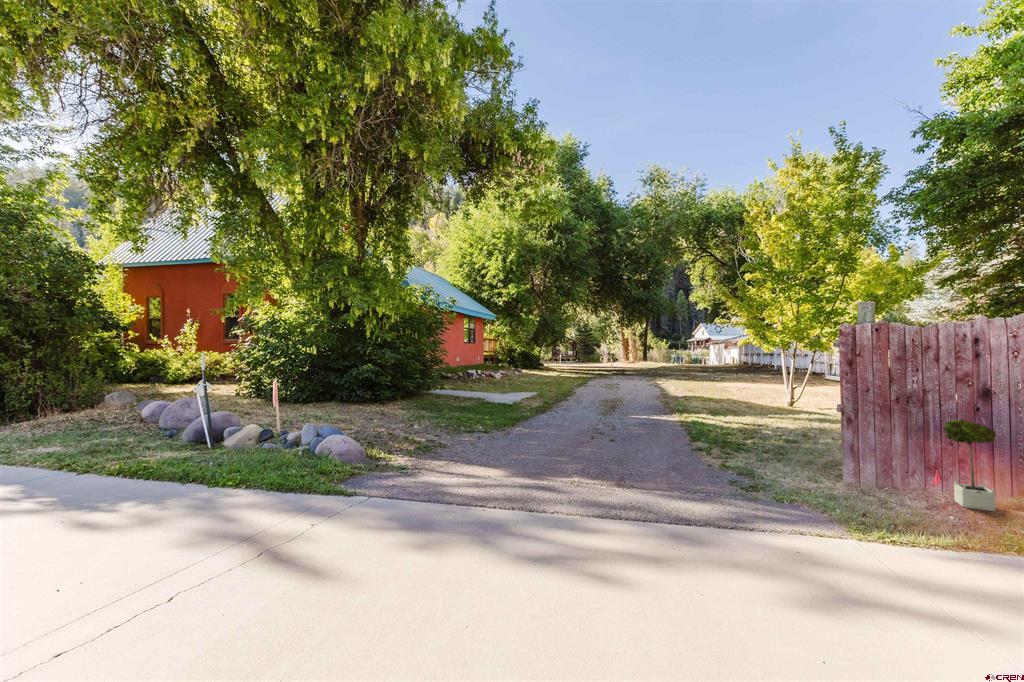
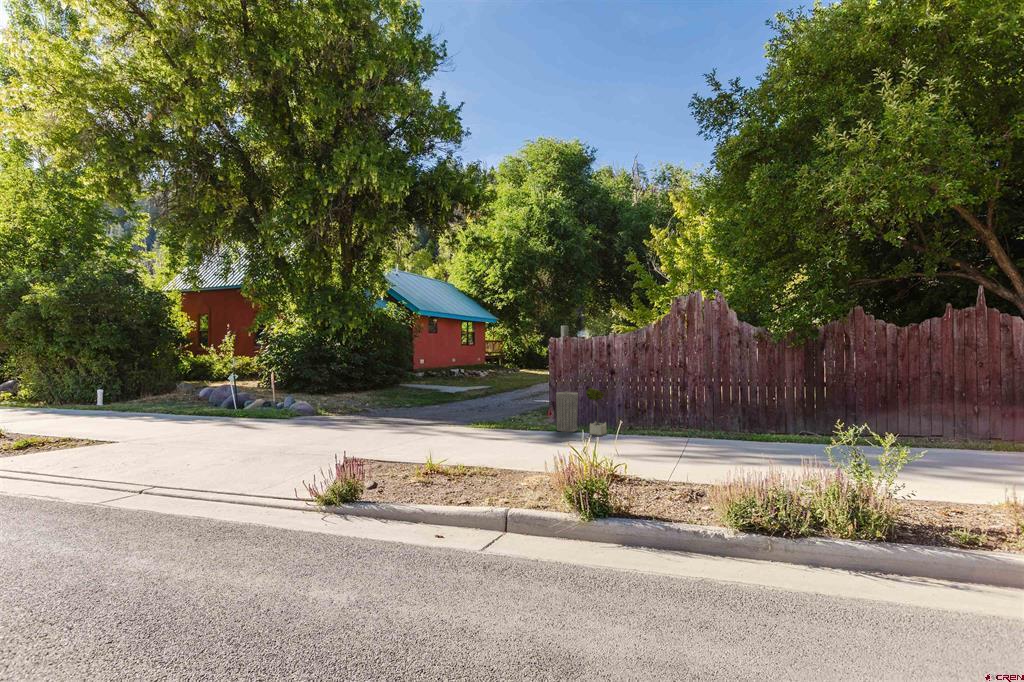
trash can: none [862,422,917,500] -> present [556,391,578,432]

